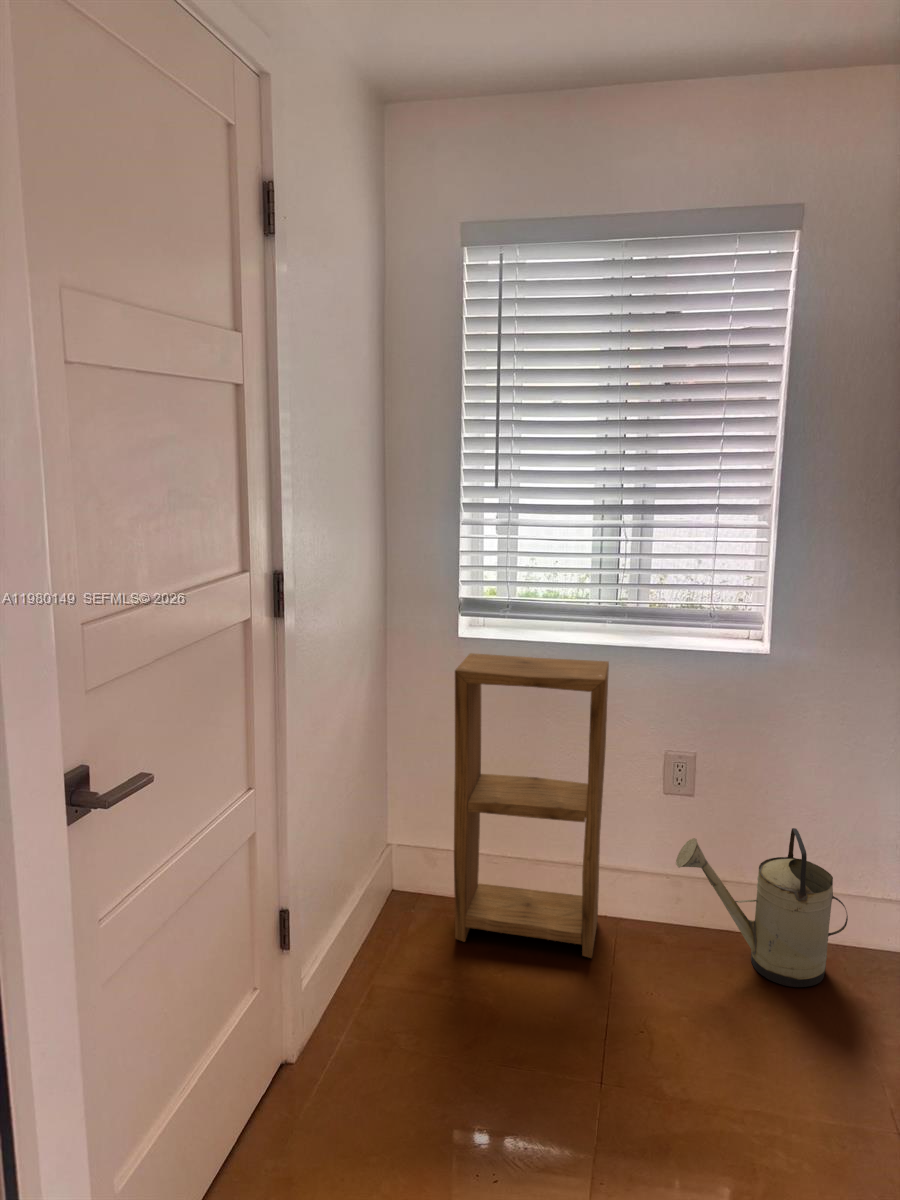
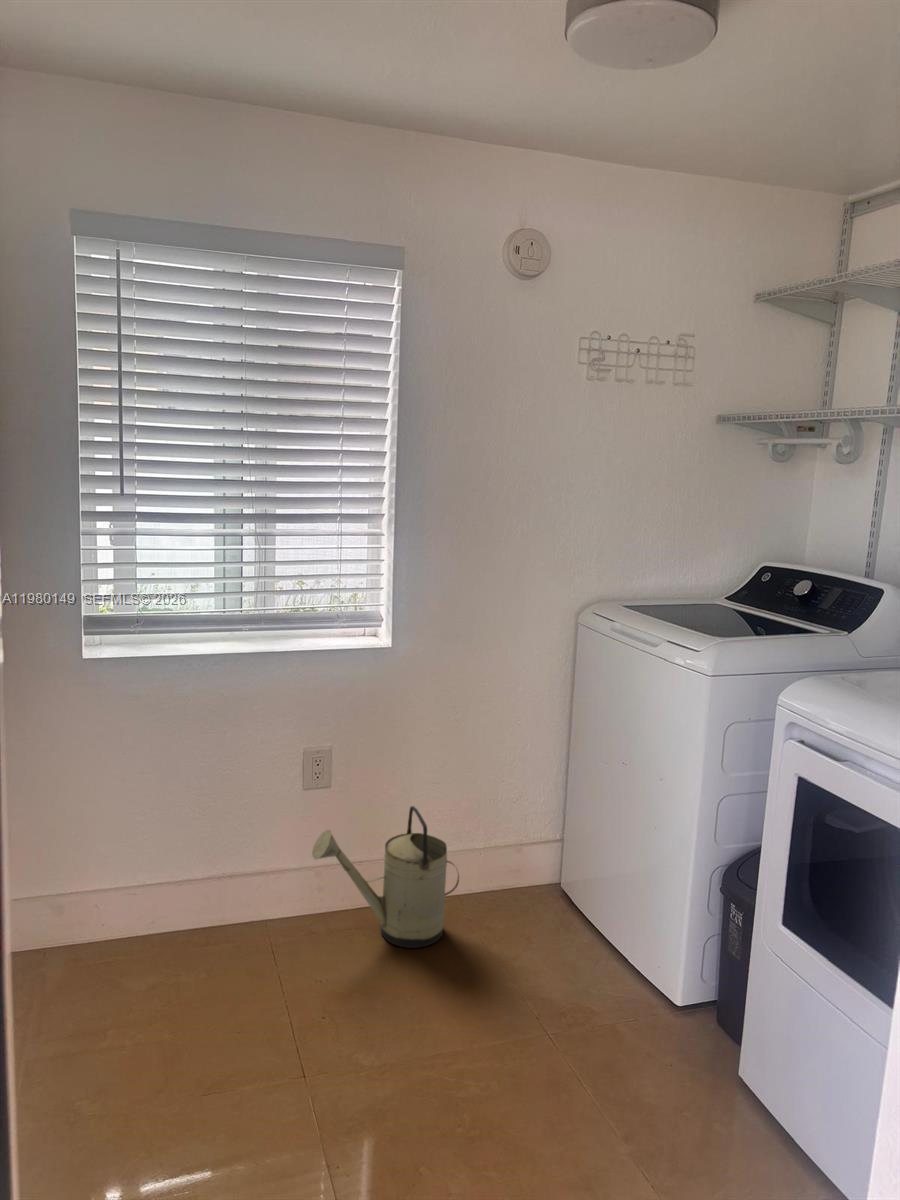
shelving unit: present [454,653,609,958] -> none [80,669,243,981]

